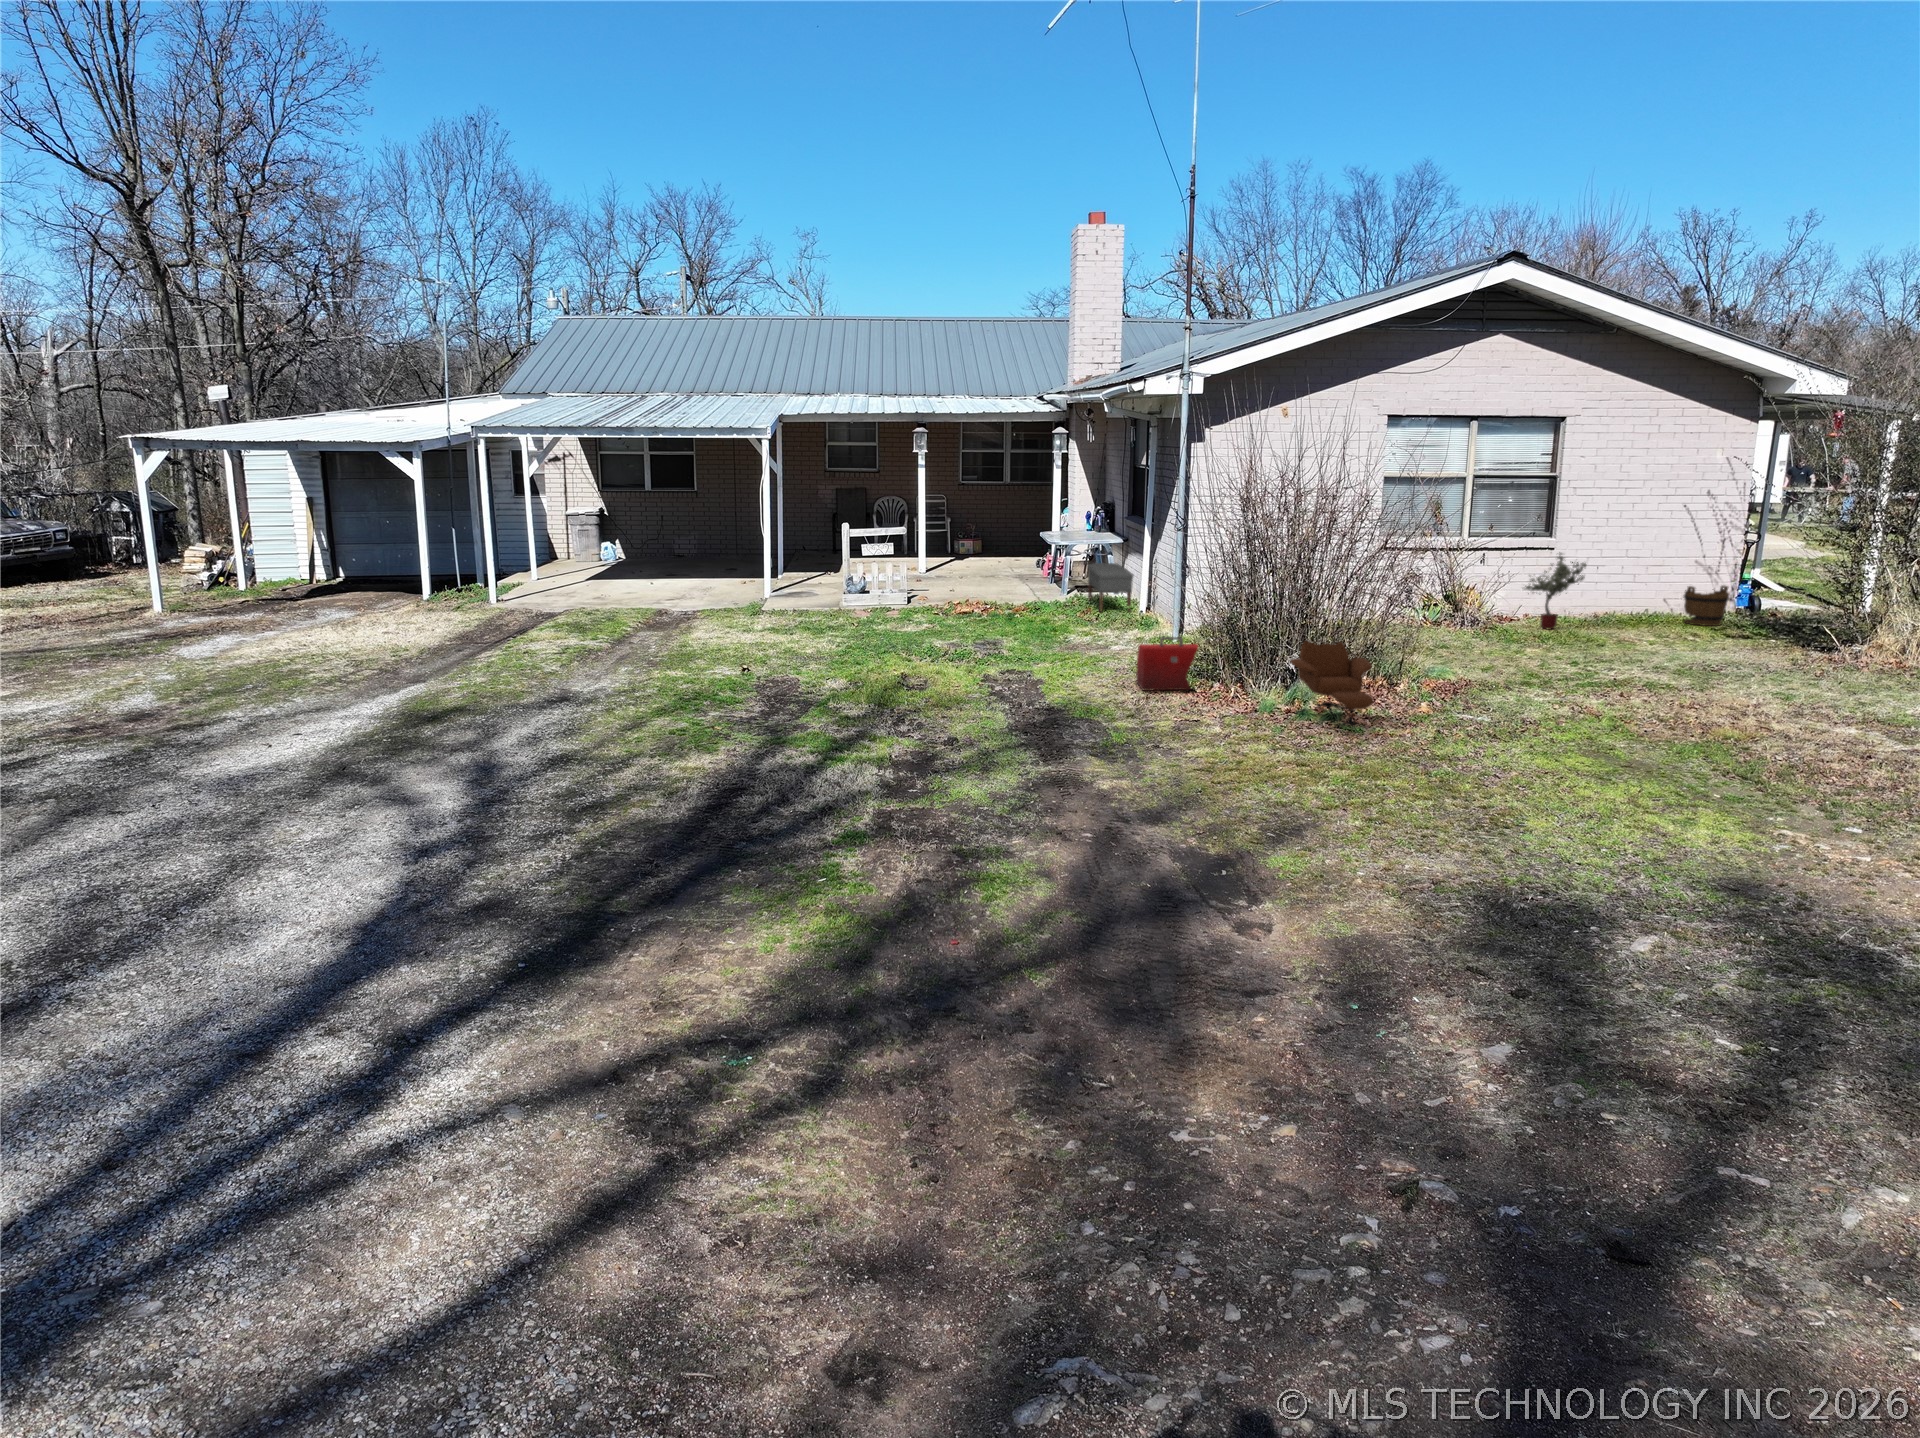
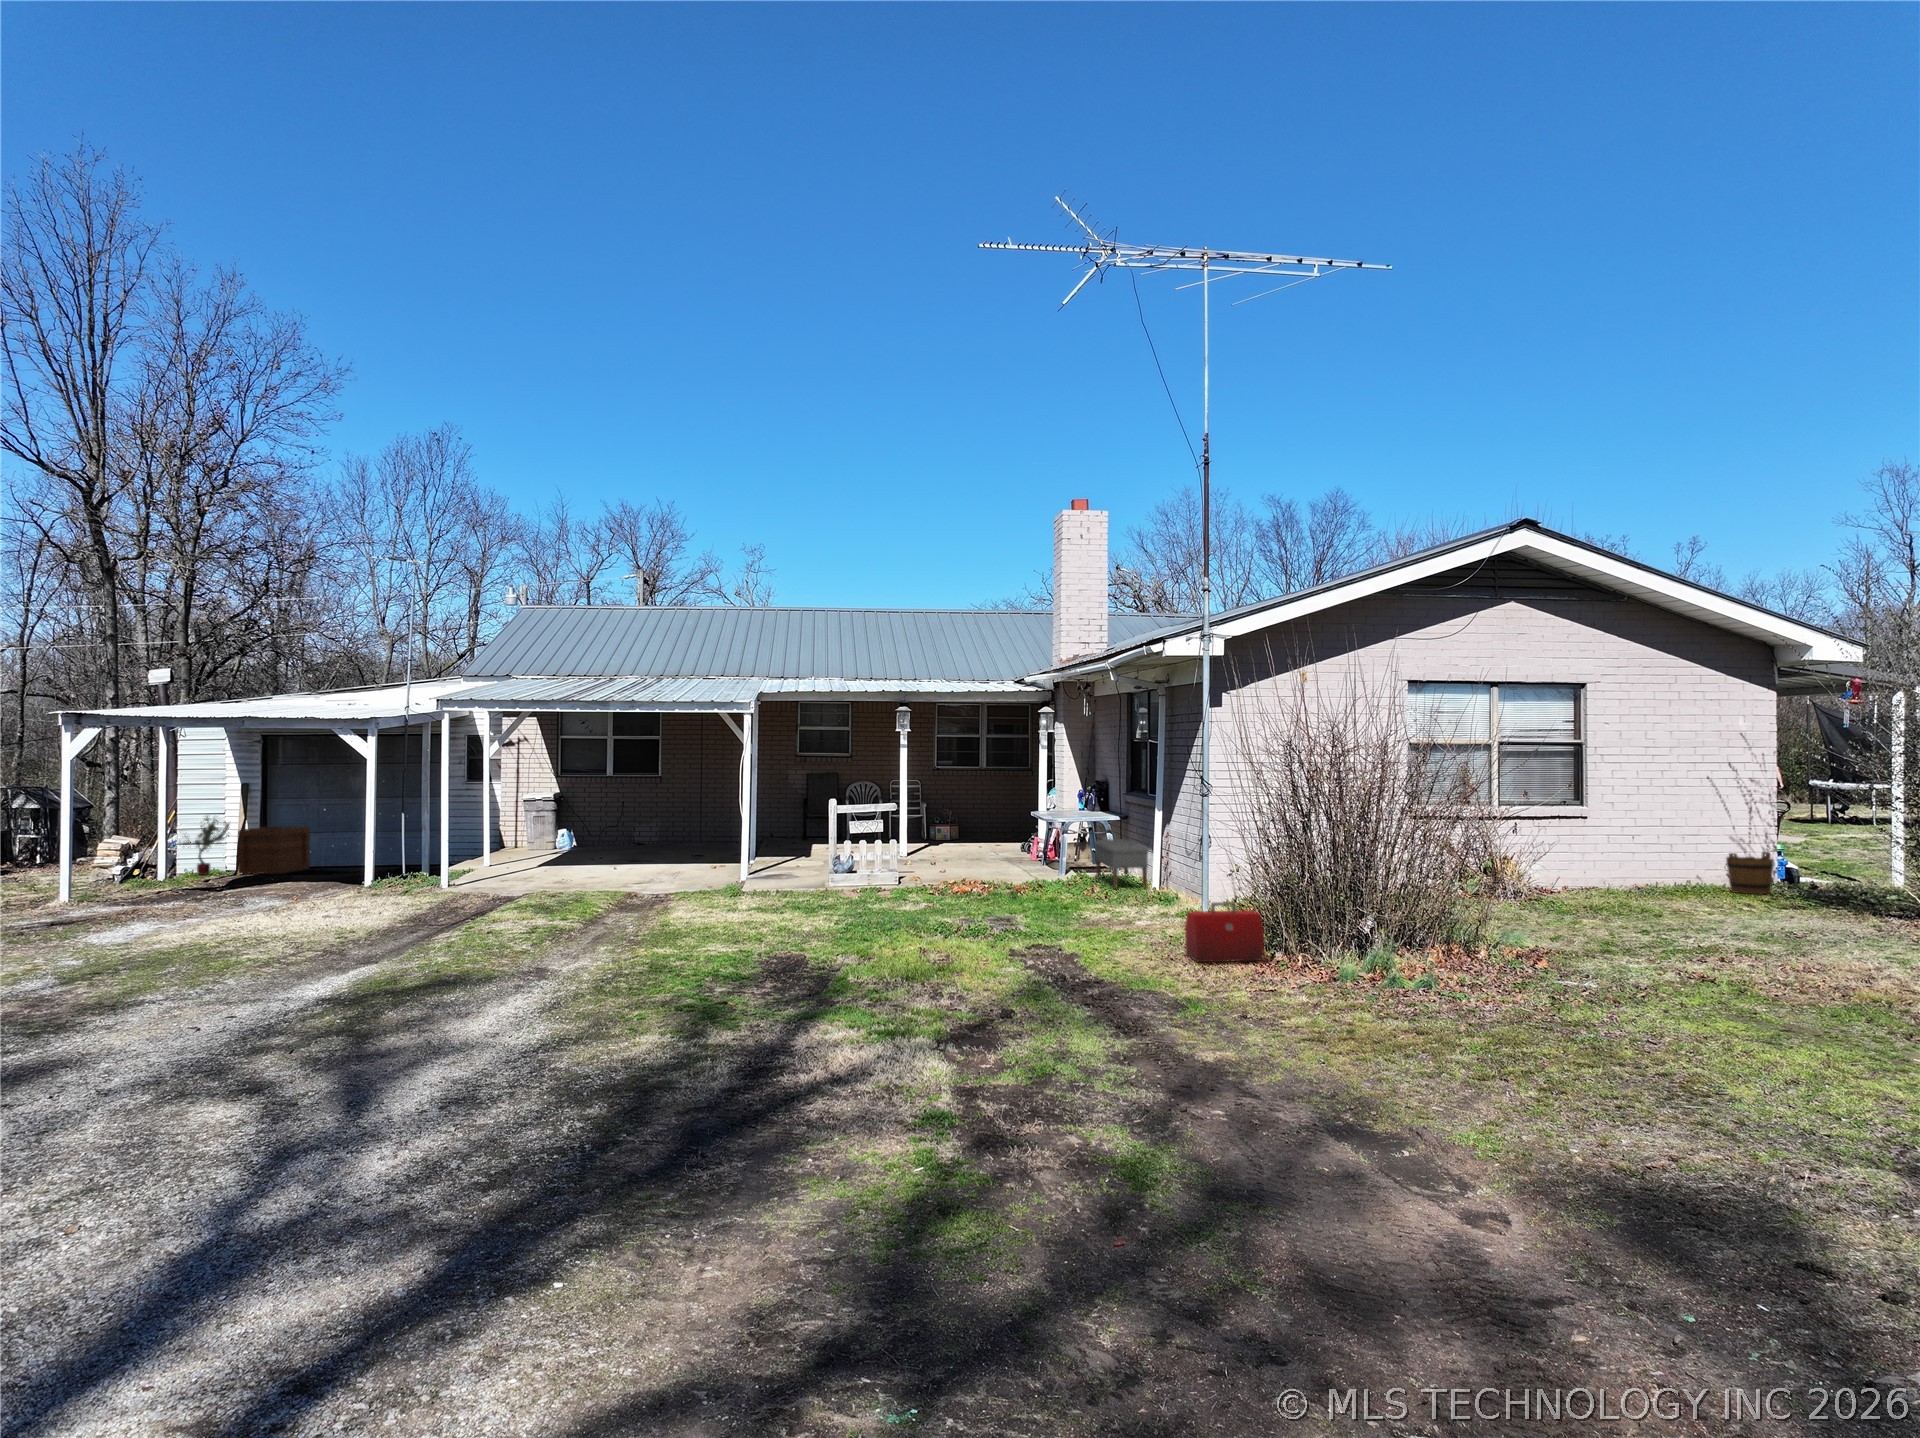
wooden crate: none [309,541,378,585] -> present [238,826,310,874]
potted tree: present [1525,552,1586,629] -> present [179,816,229,875]
lounge chair: present [1290,641,1374,734] -> none [1365,875,1474,1004]

